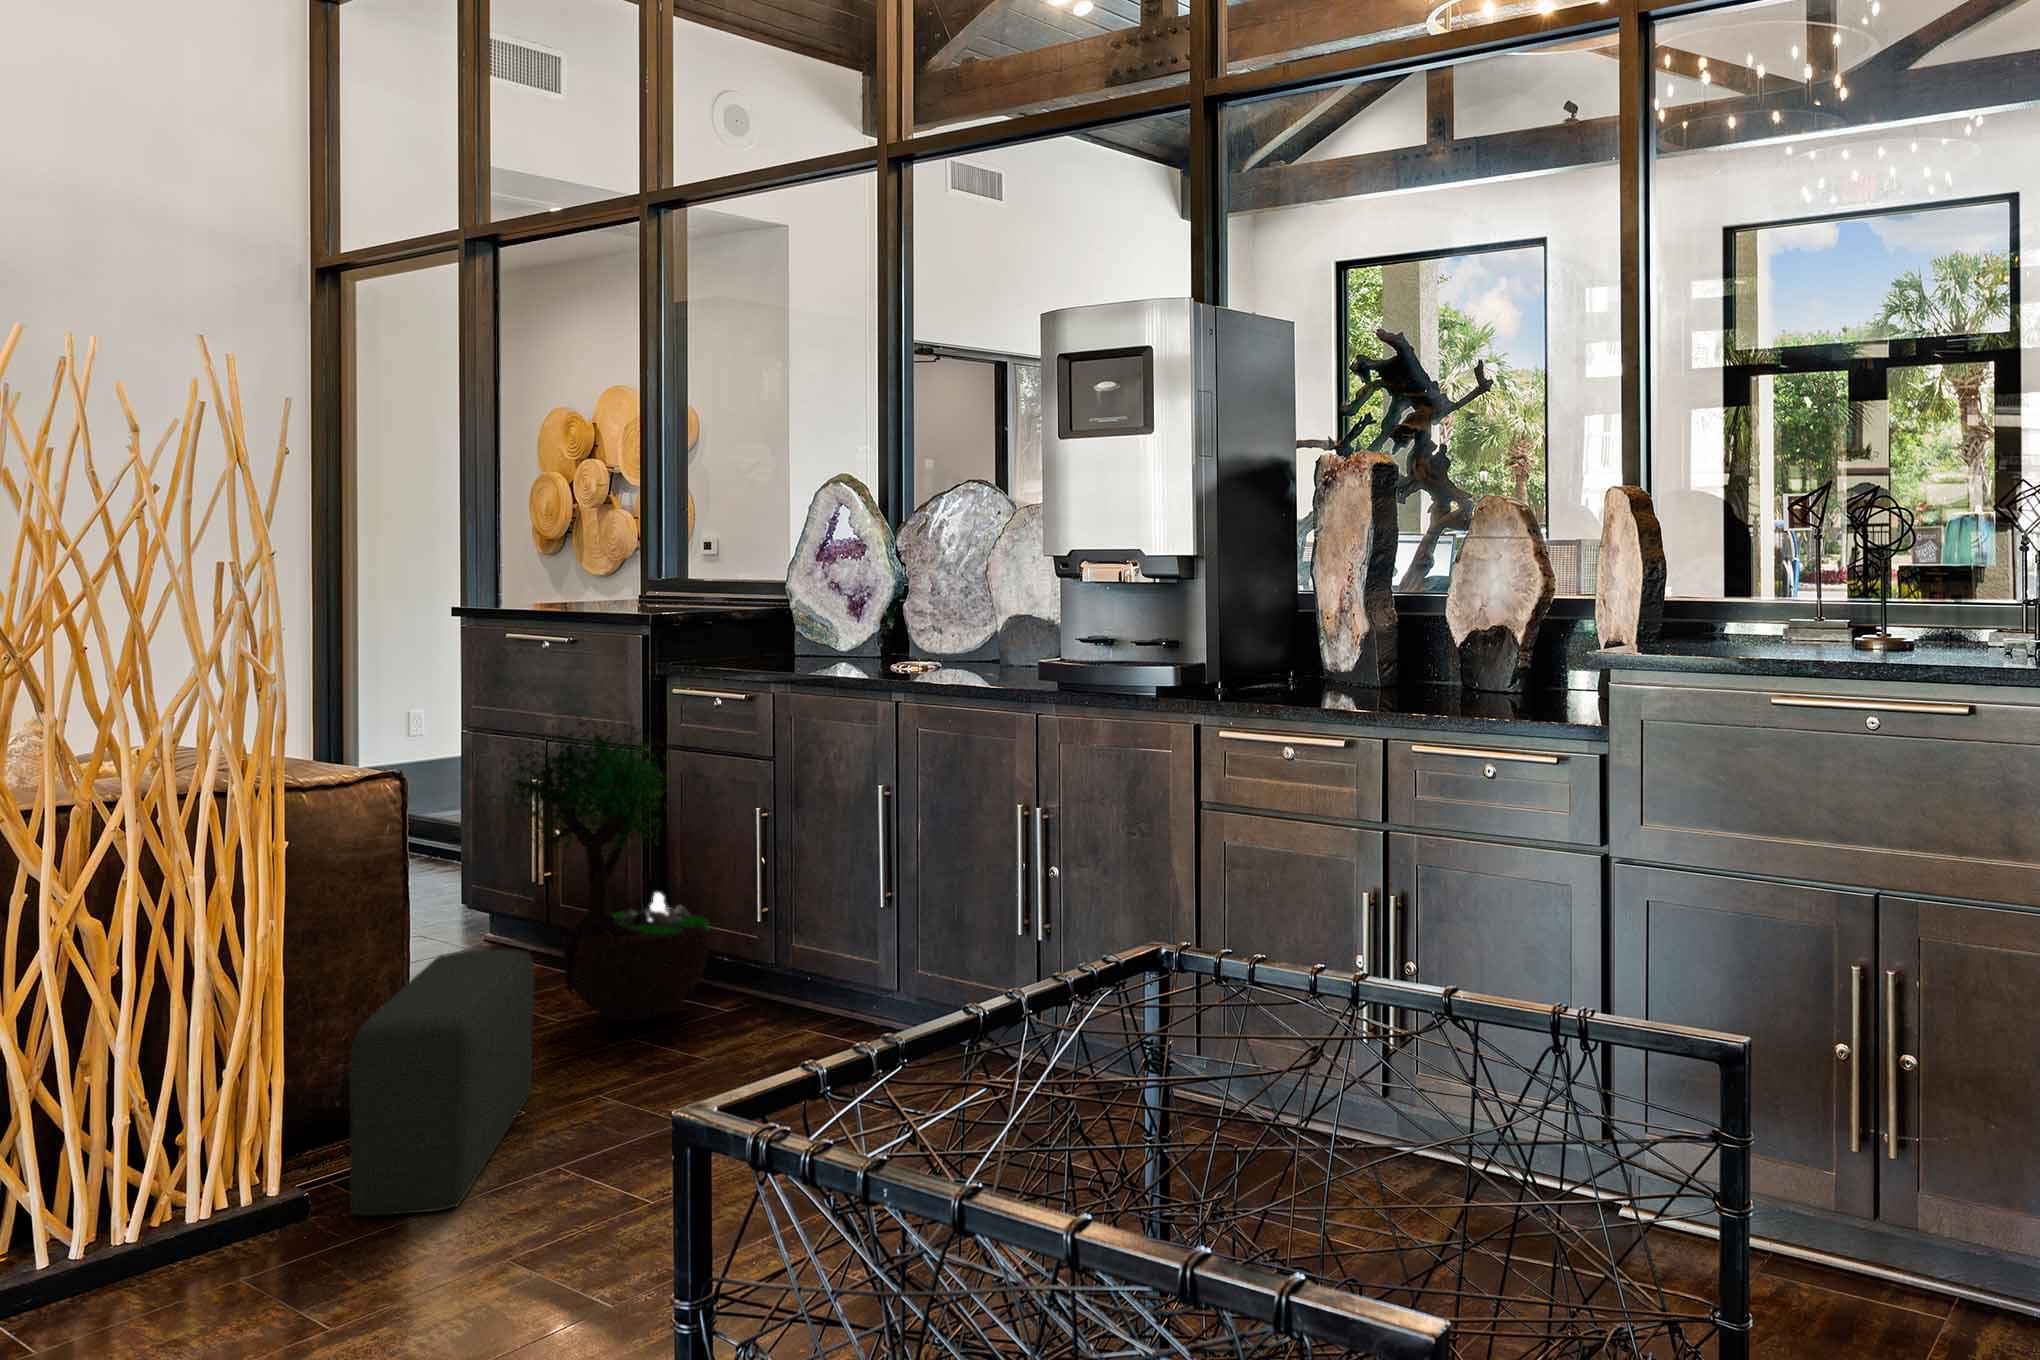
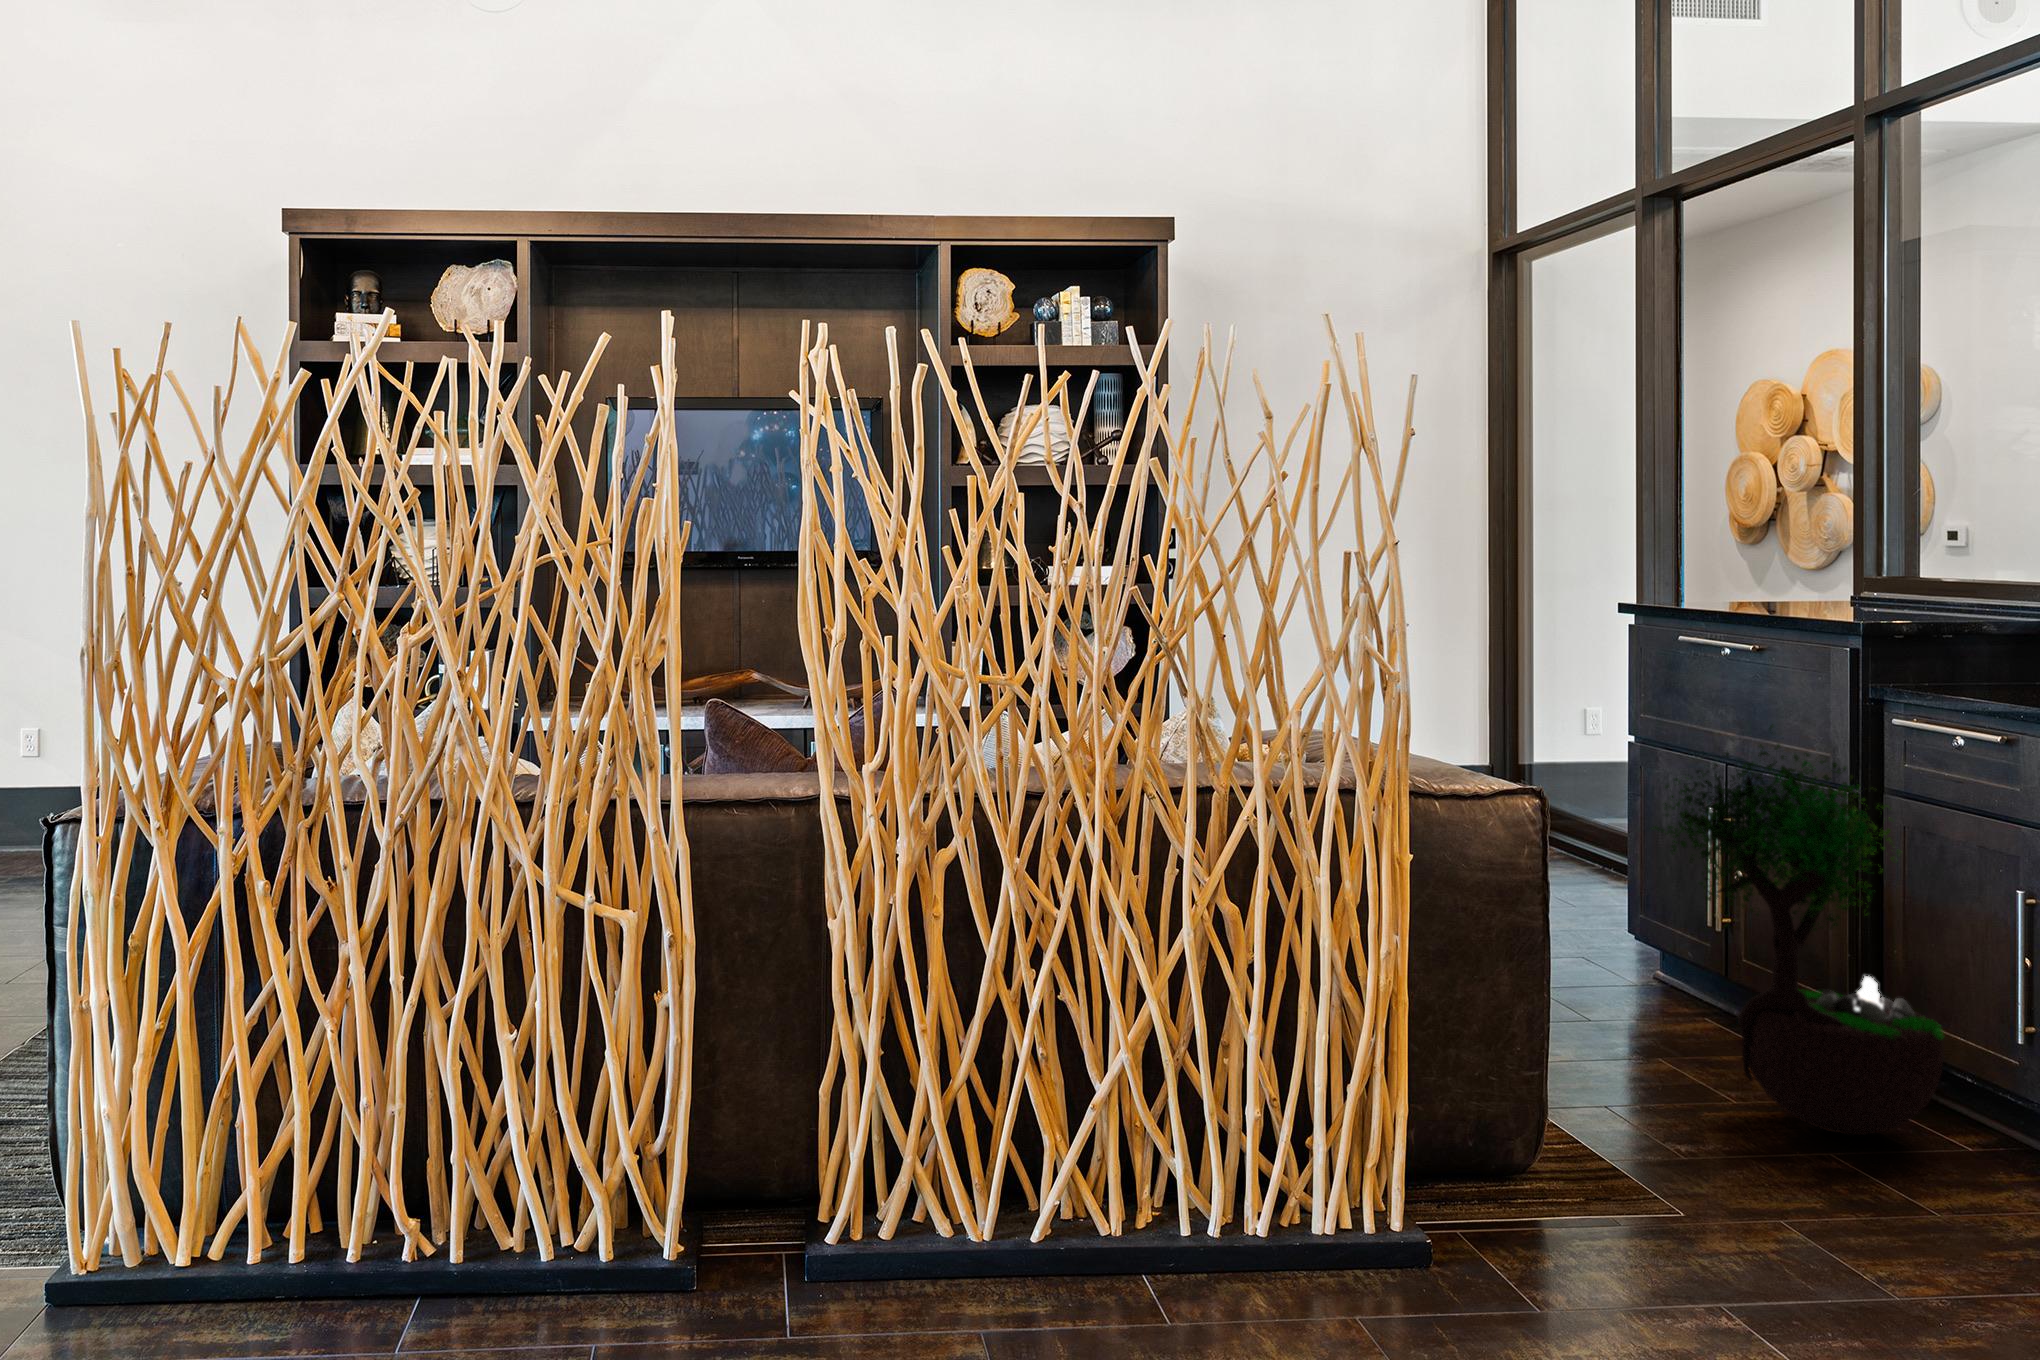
pouf: present [350,950,534,1216] -> none [1473,1004,1694,1310]

